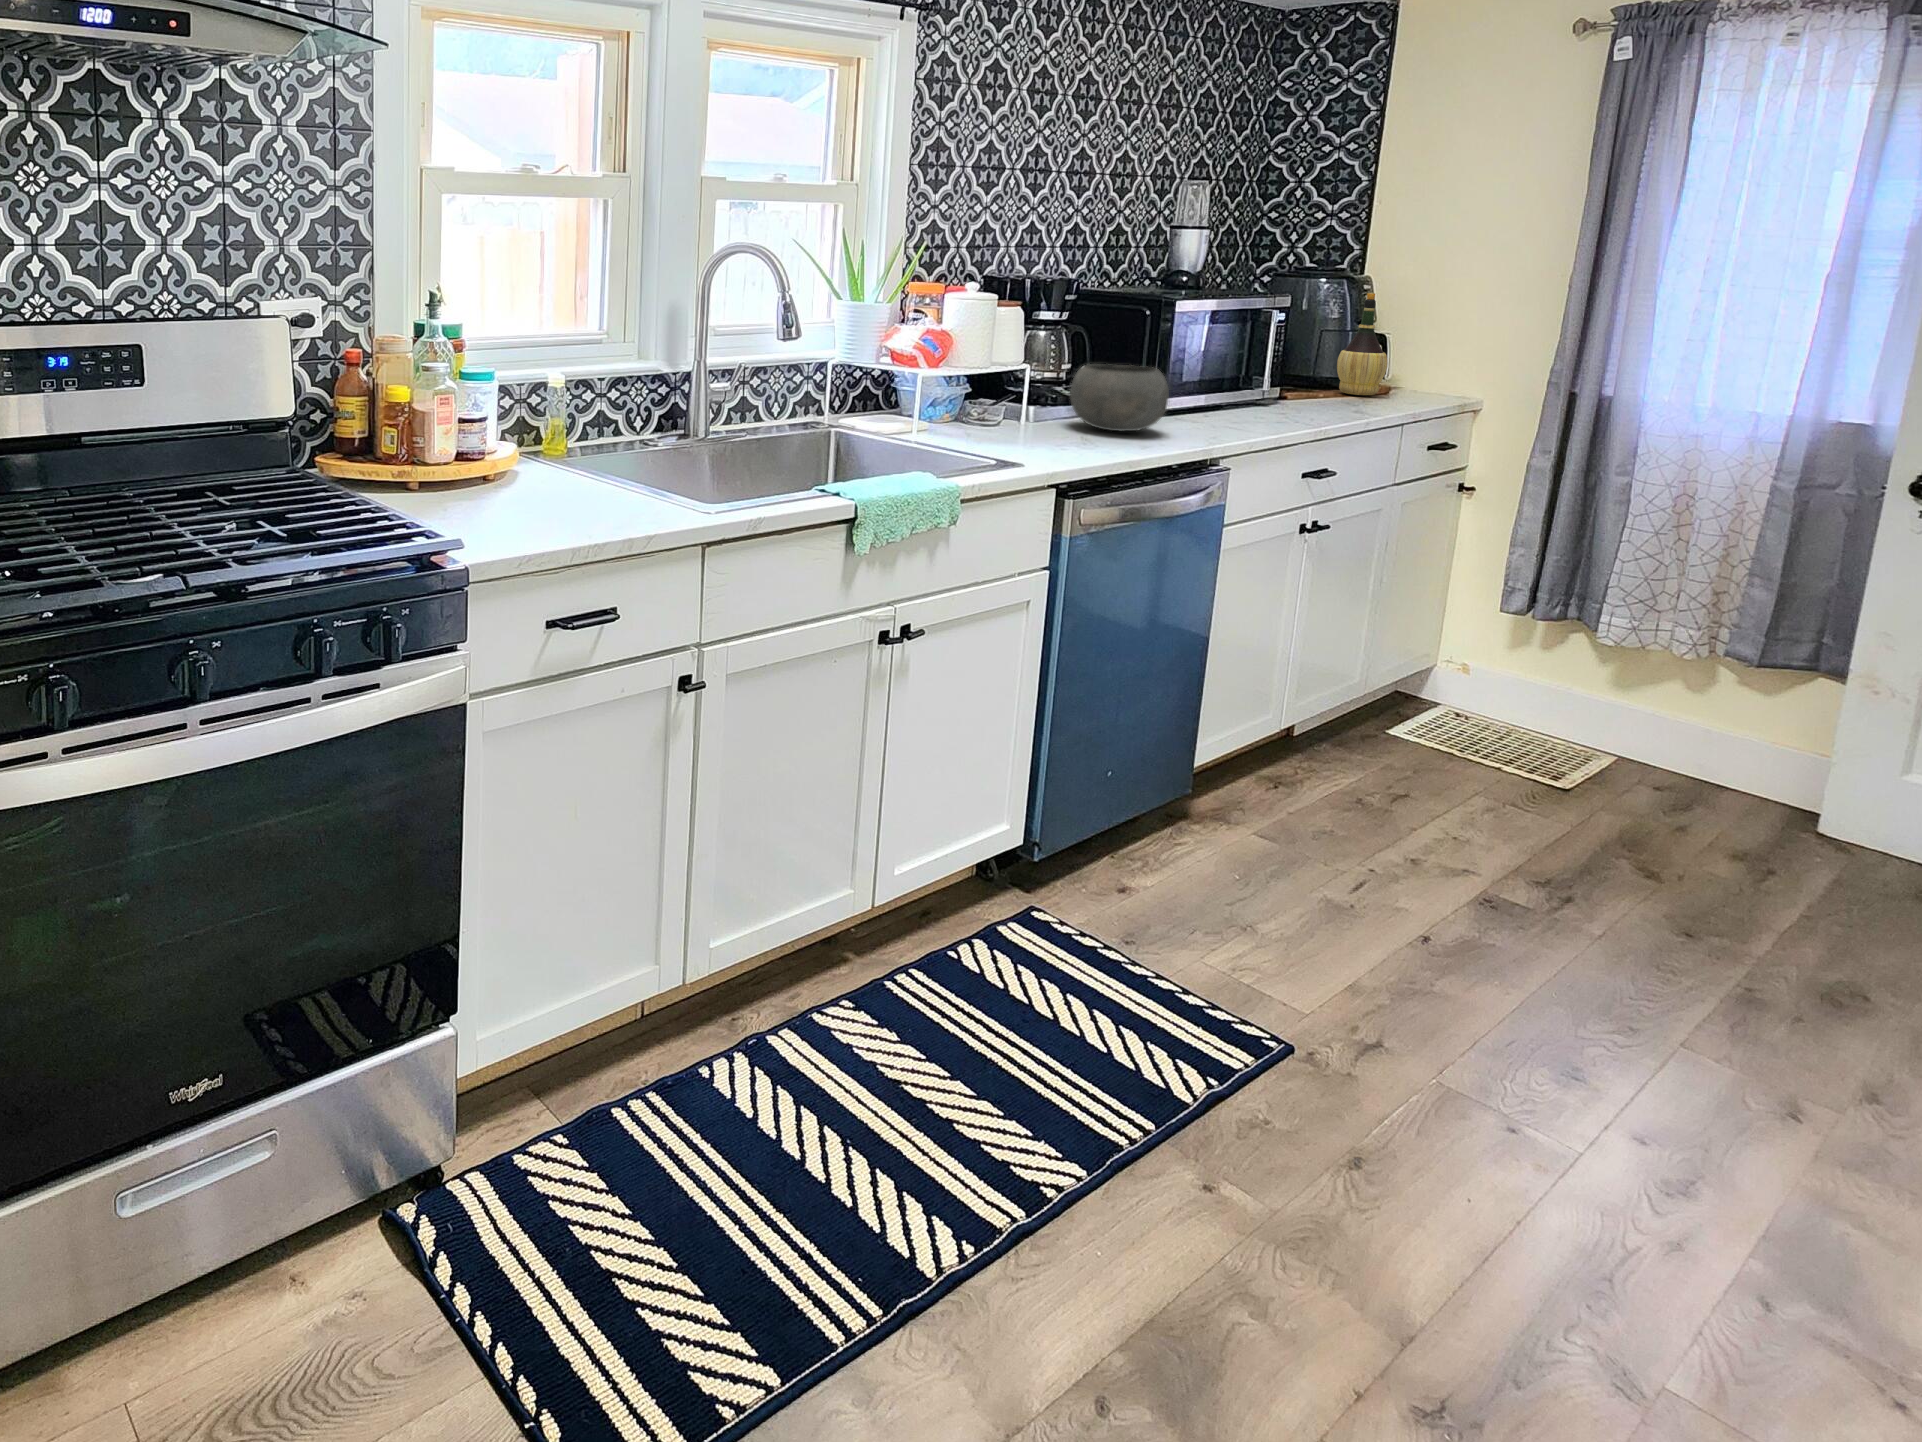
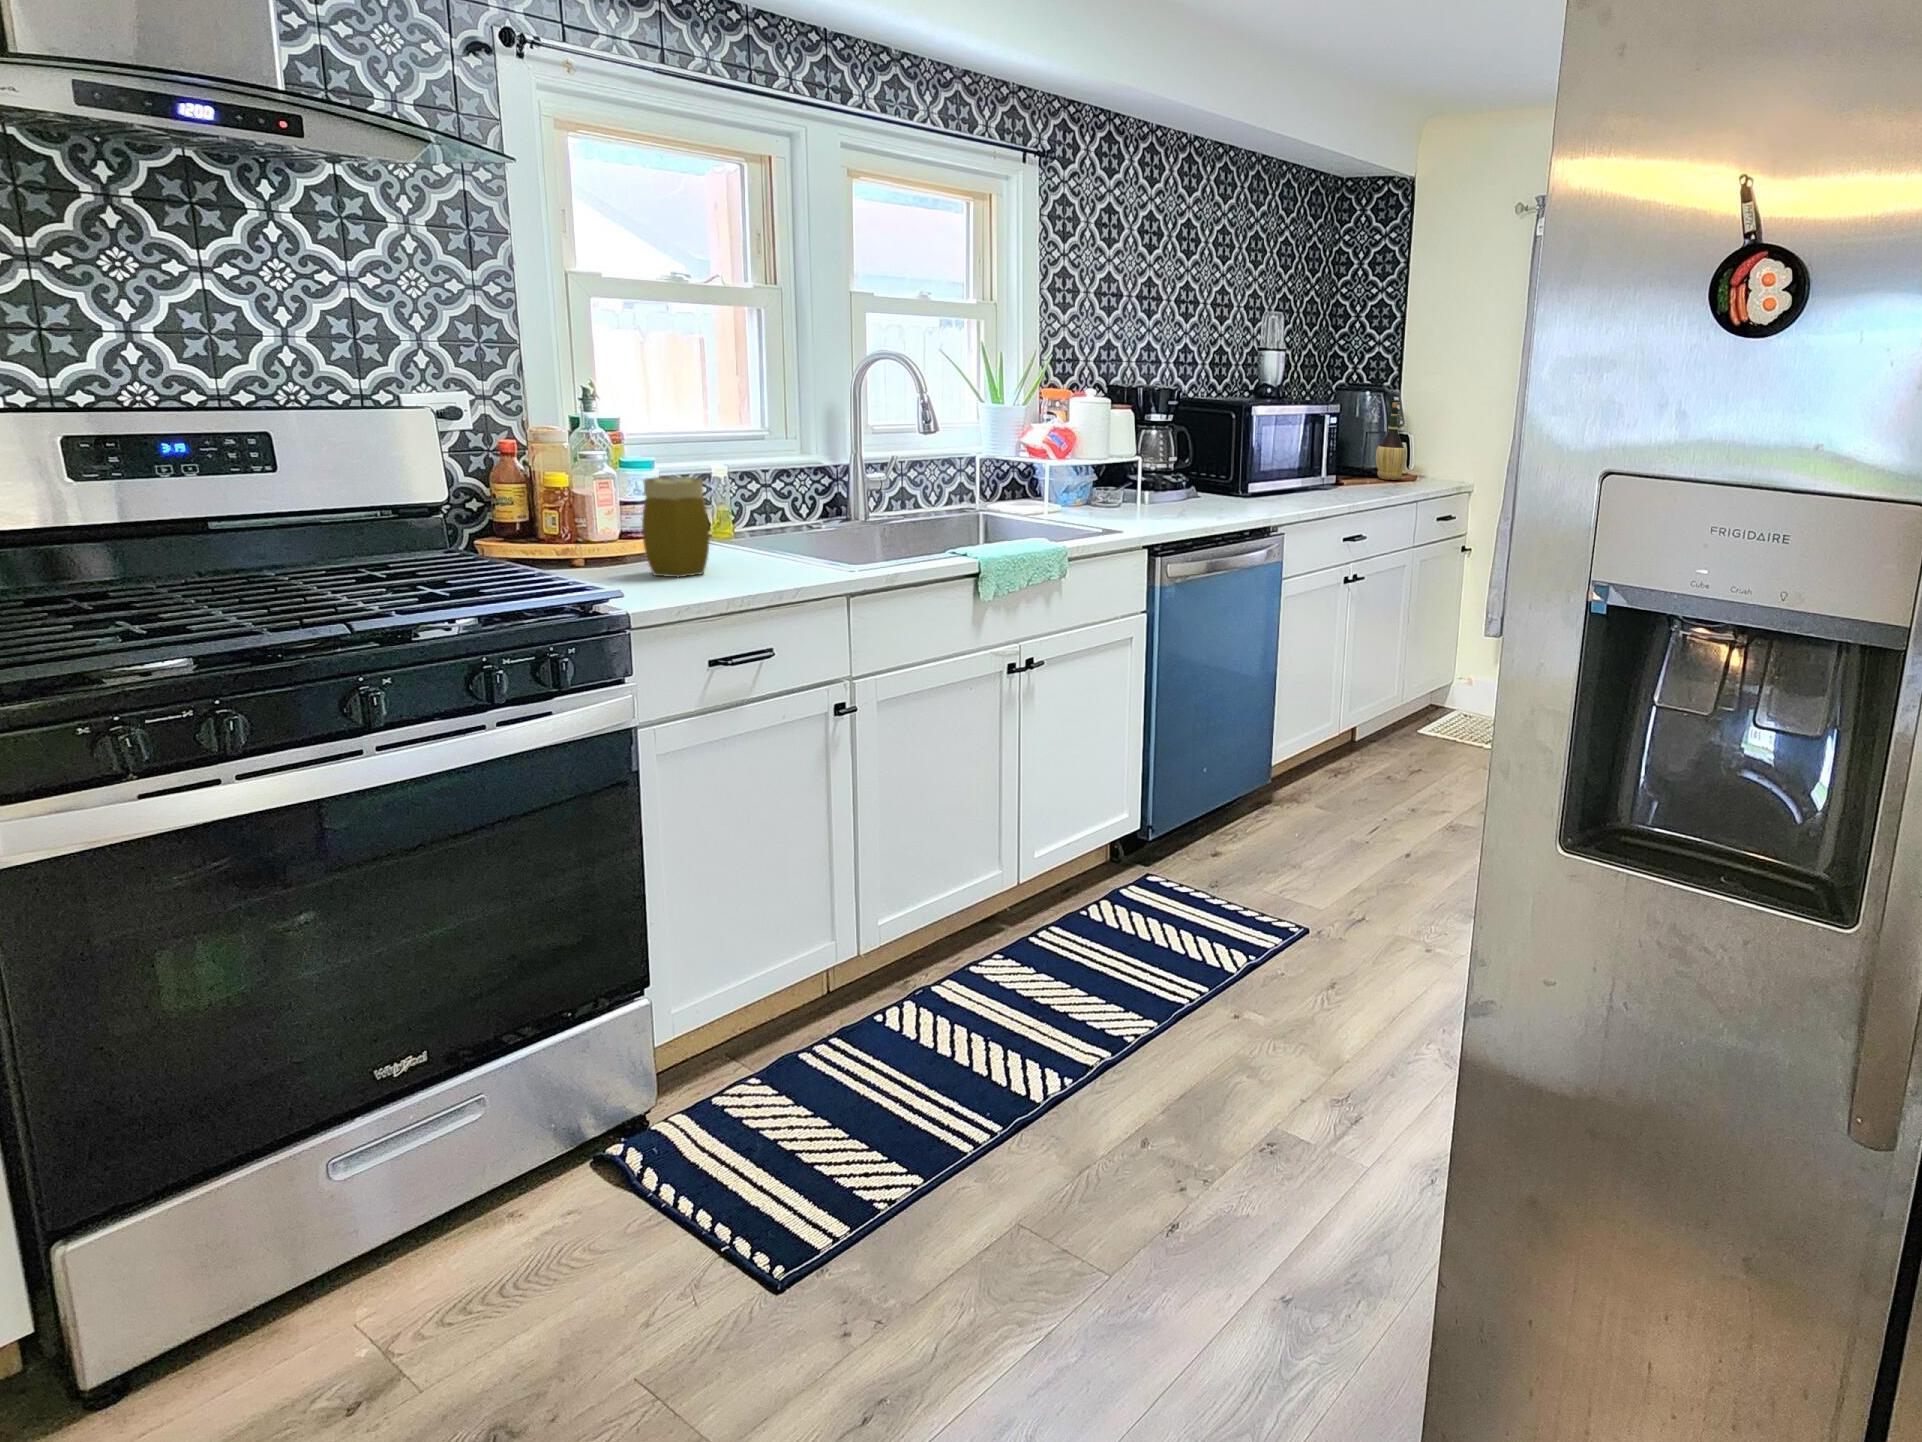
bowl: present [1070,364,1169,431] -> none [1169,455,1238,506]
jar: none [484,396,554,515] -> present [642,477,709,577]

